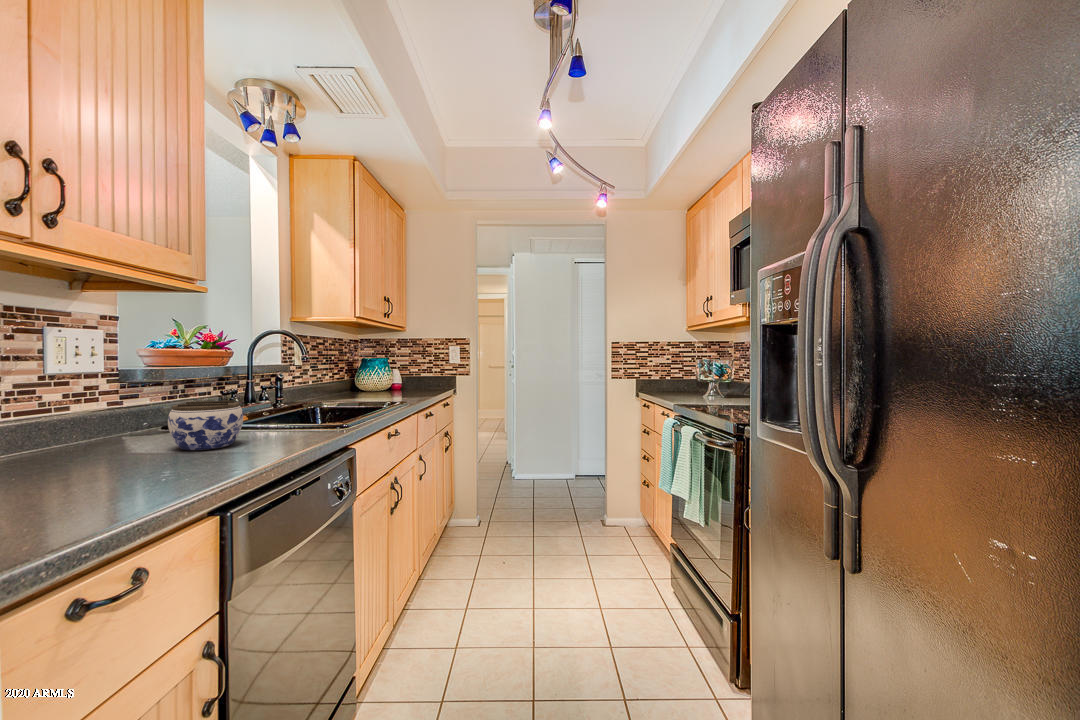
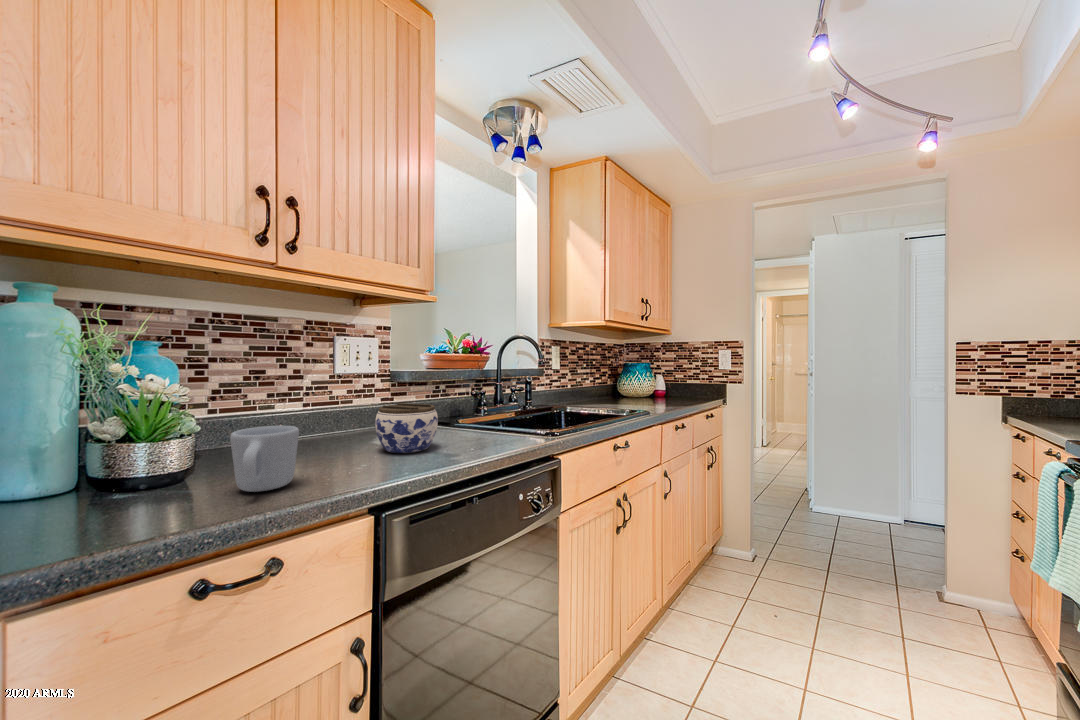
mug: none [69,424,149,490] -> present [230,426,299,492]

